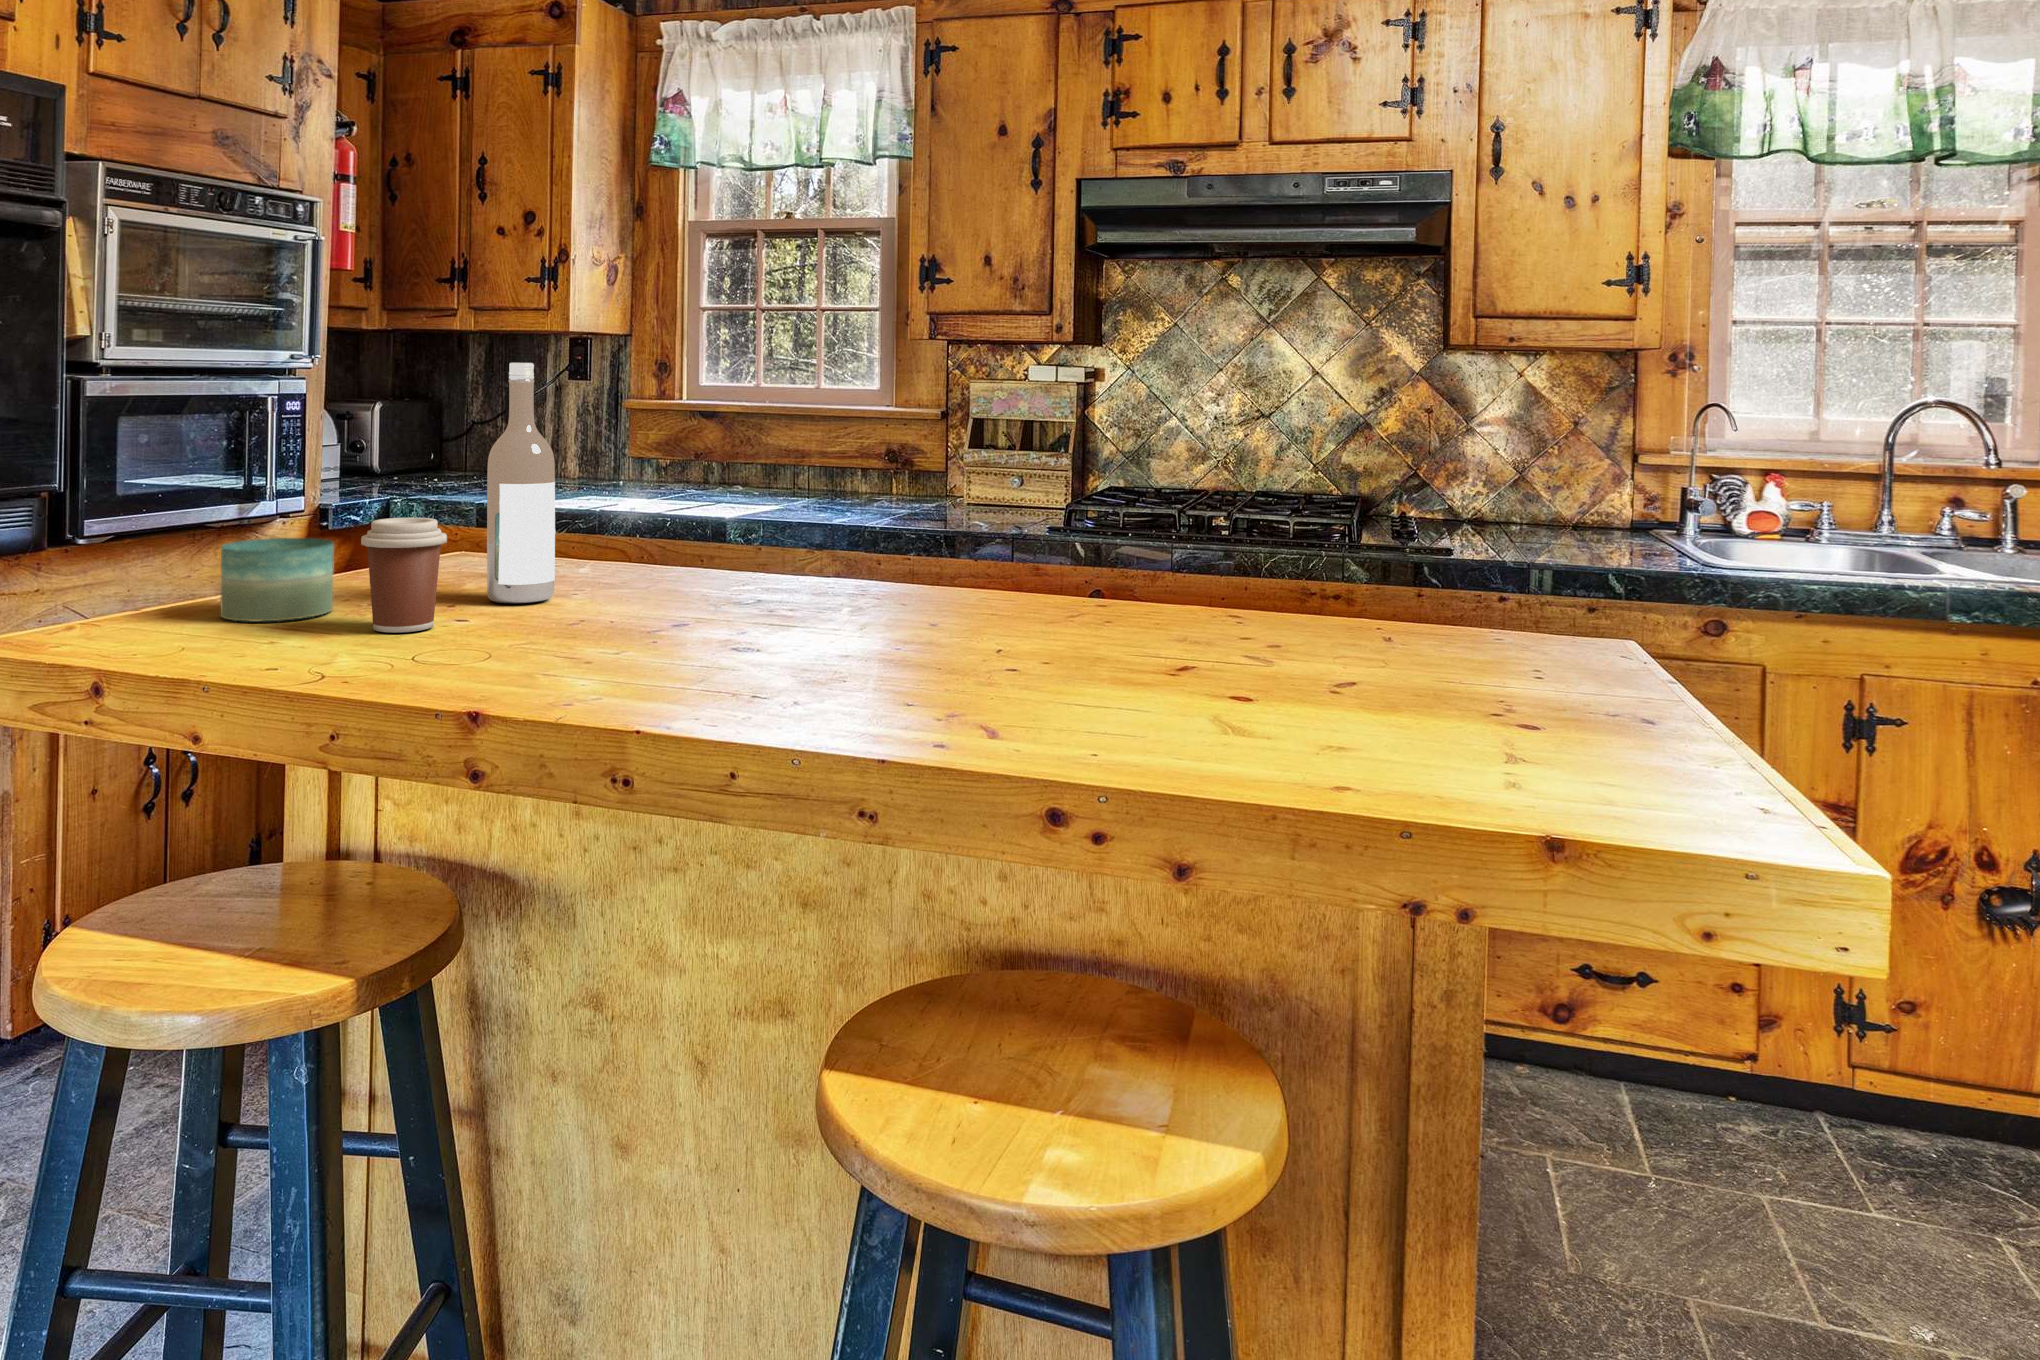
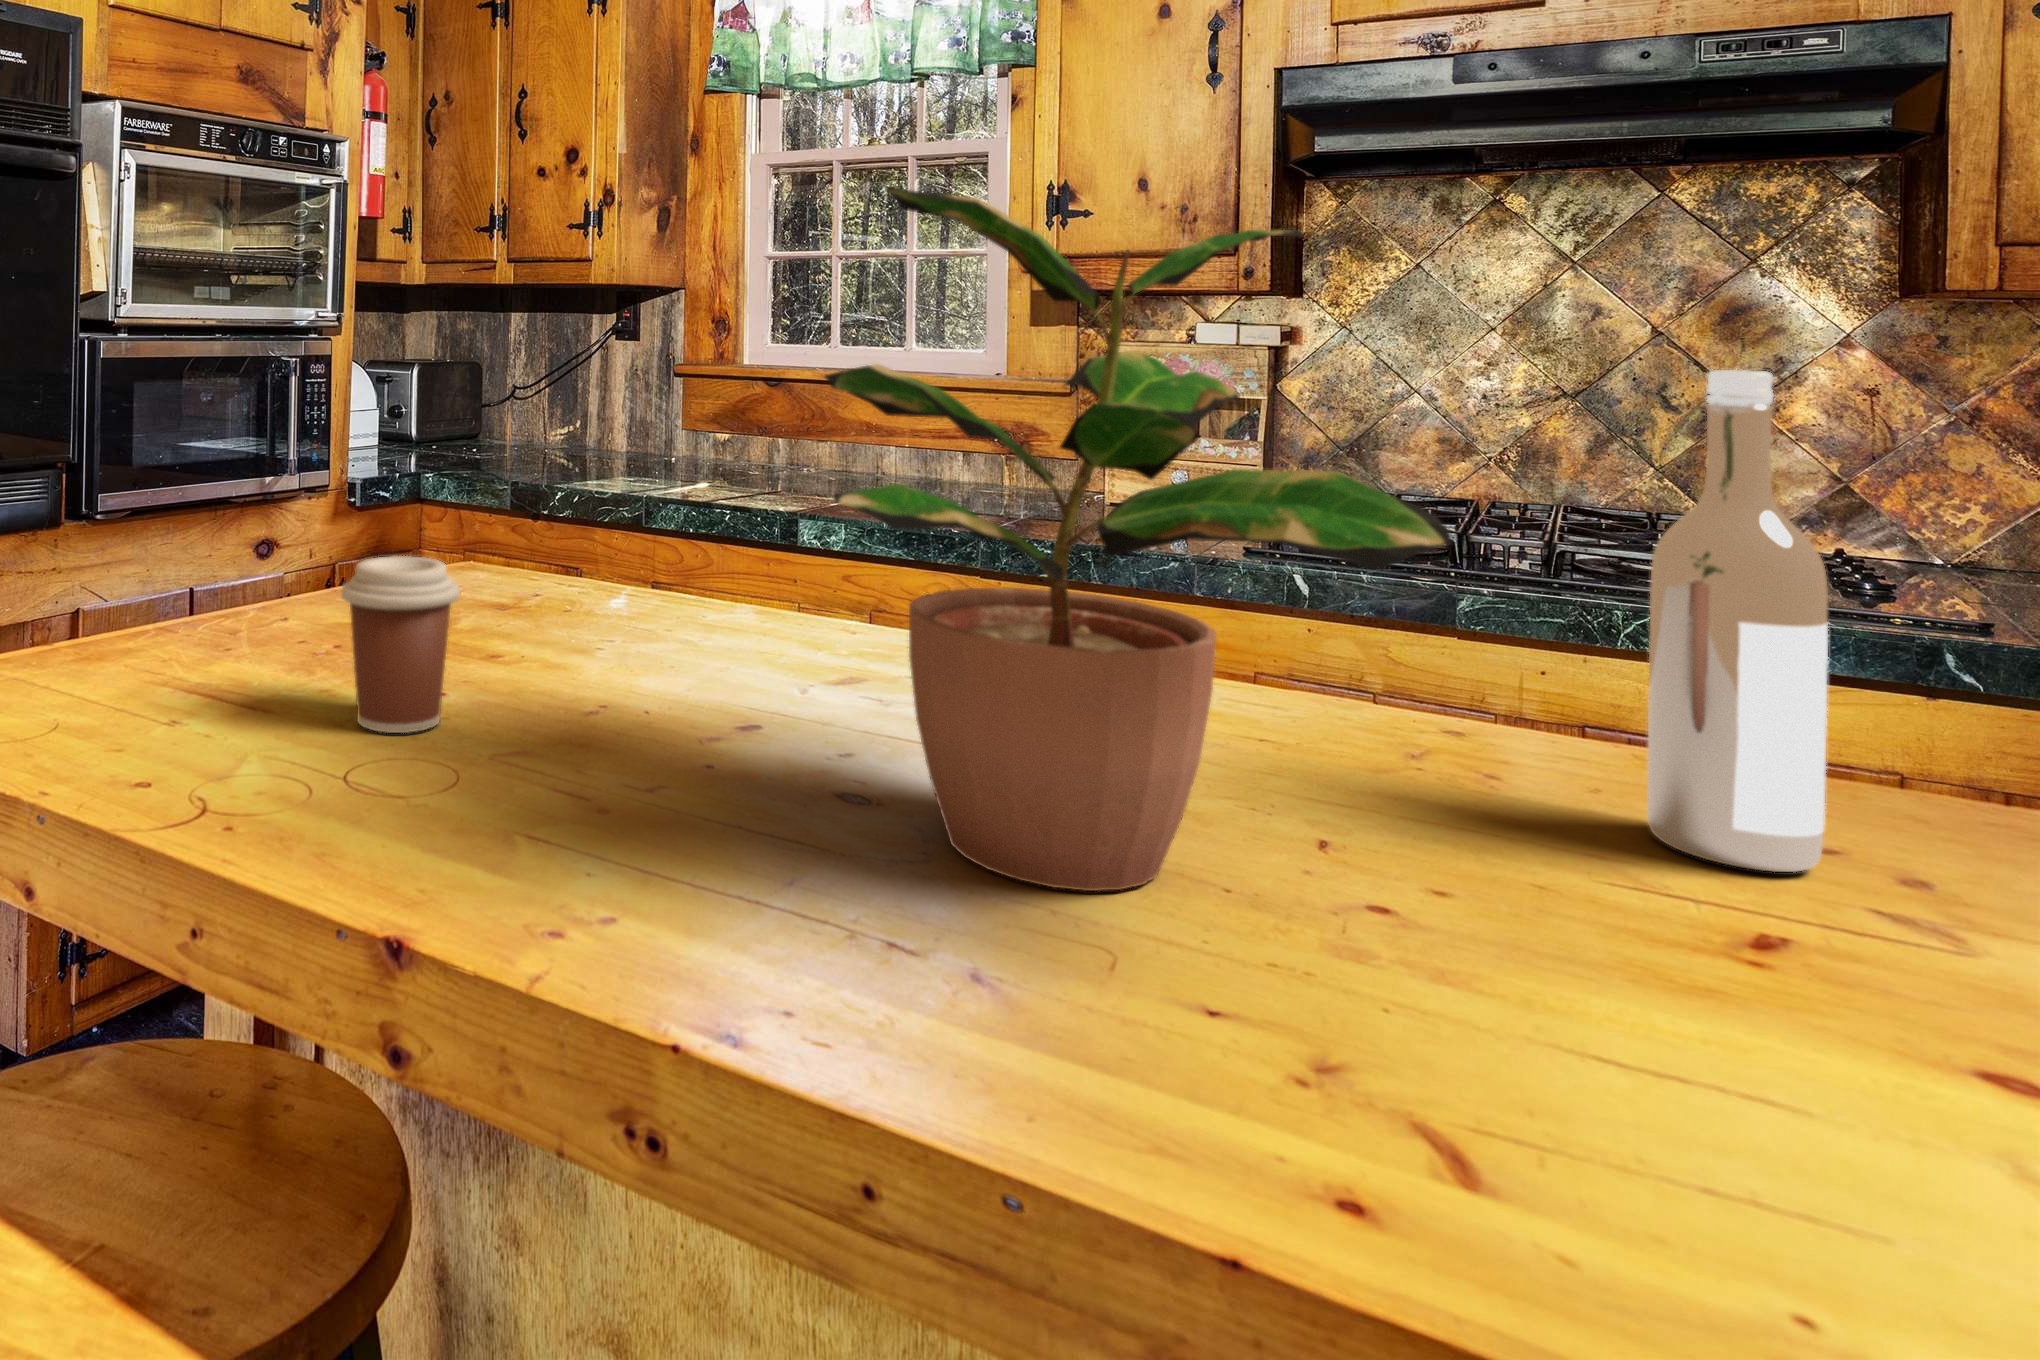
potted plant: none [673,276,970,664] -> present [824,187,1452,891]
wine bottle: present [487,363,555,603] -> present [1647,370,1828,872]
candle: present [220,538,334,621] -> none [170,566,313,692]

